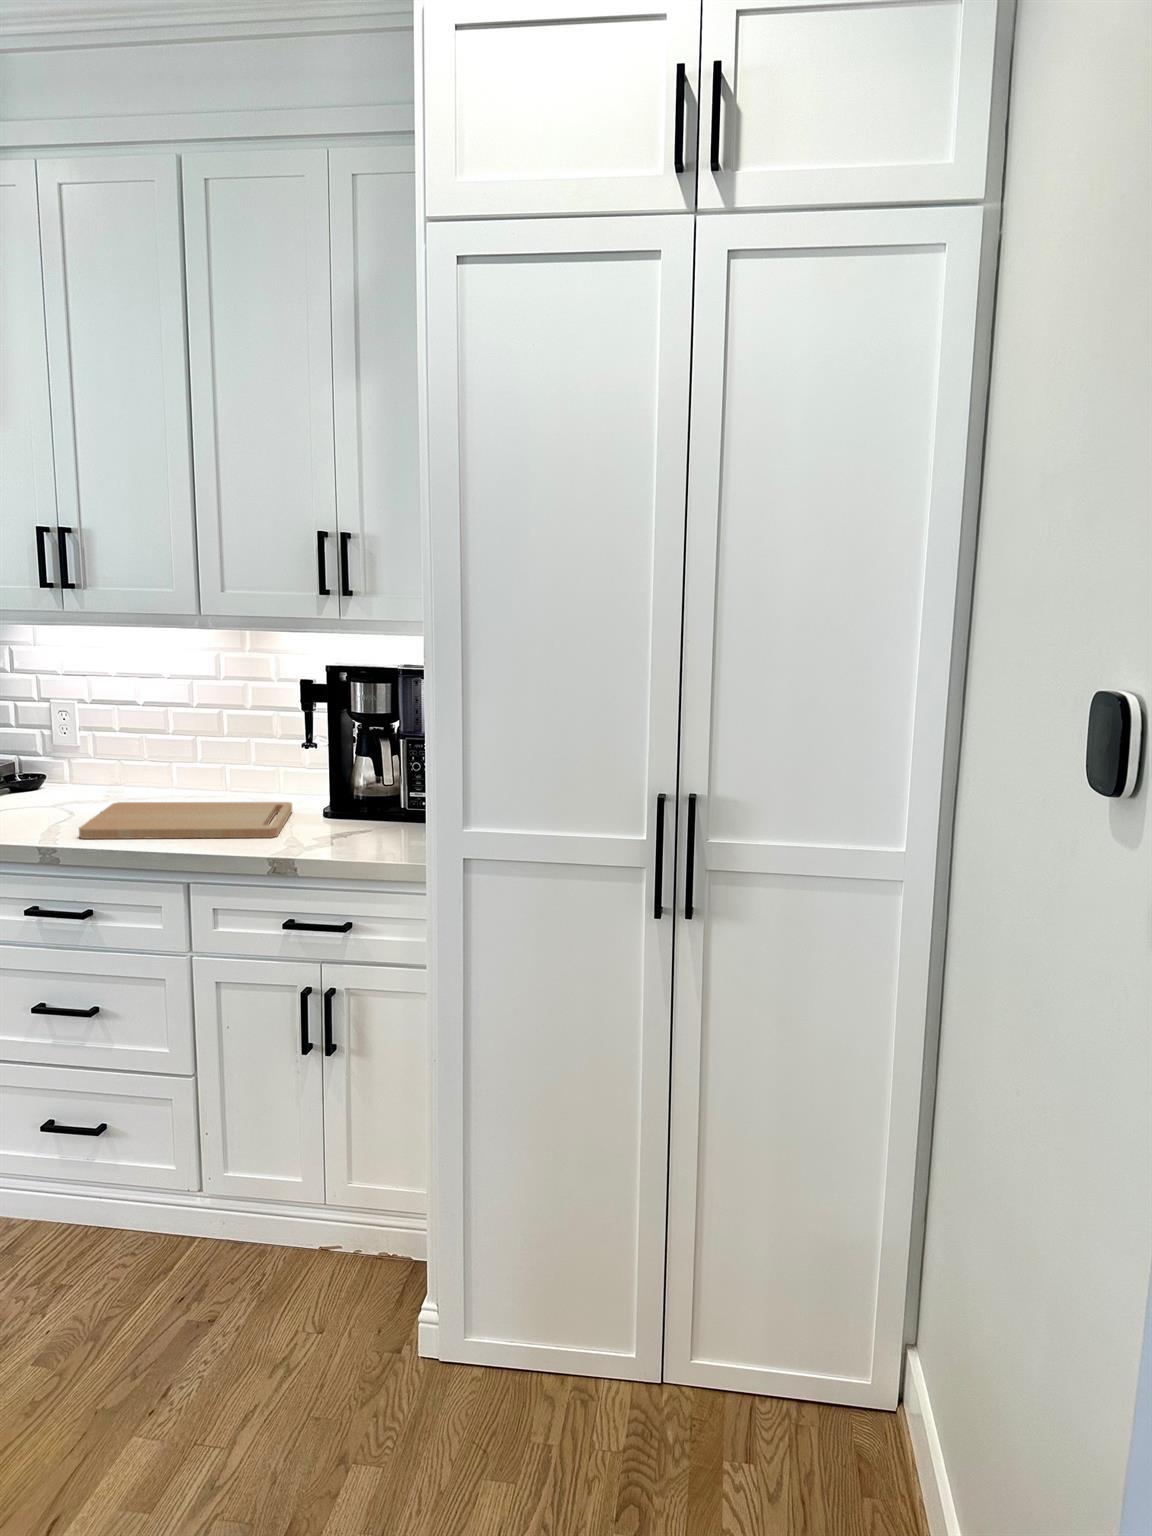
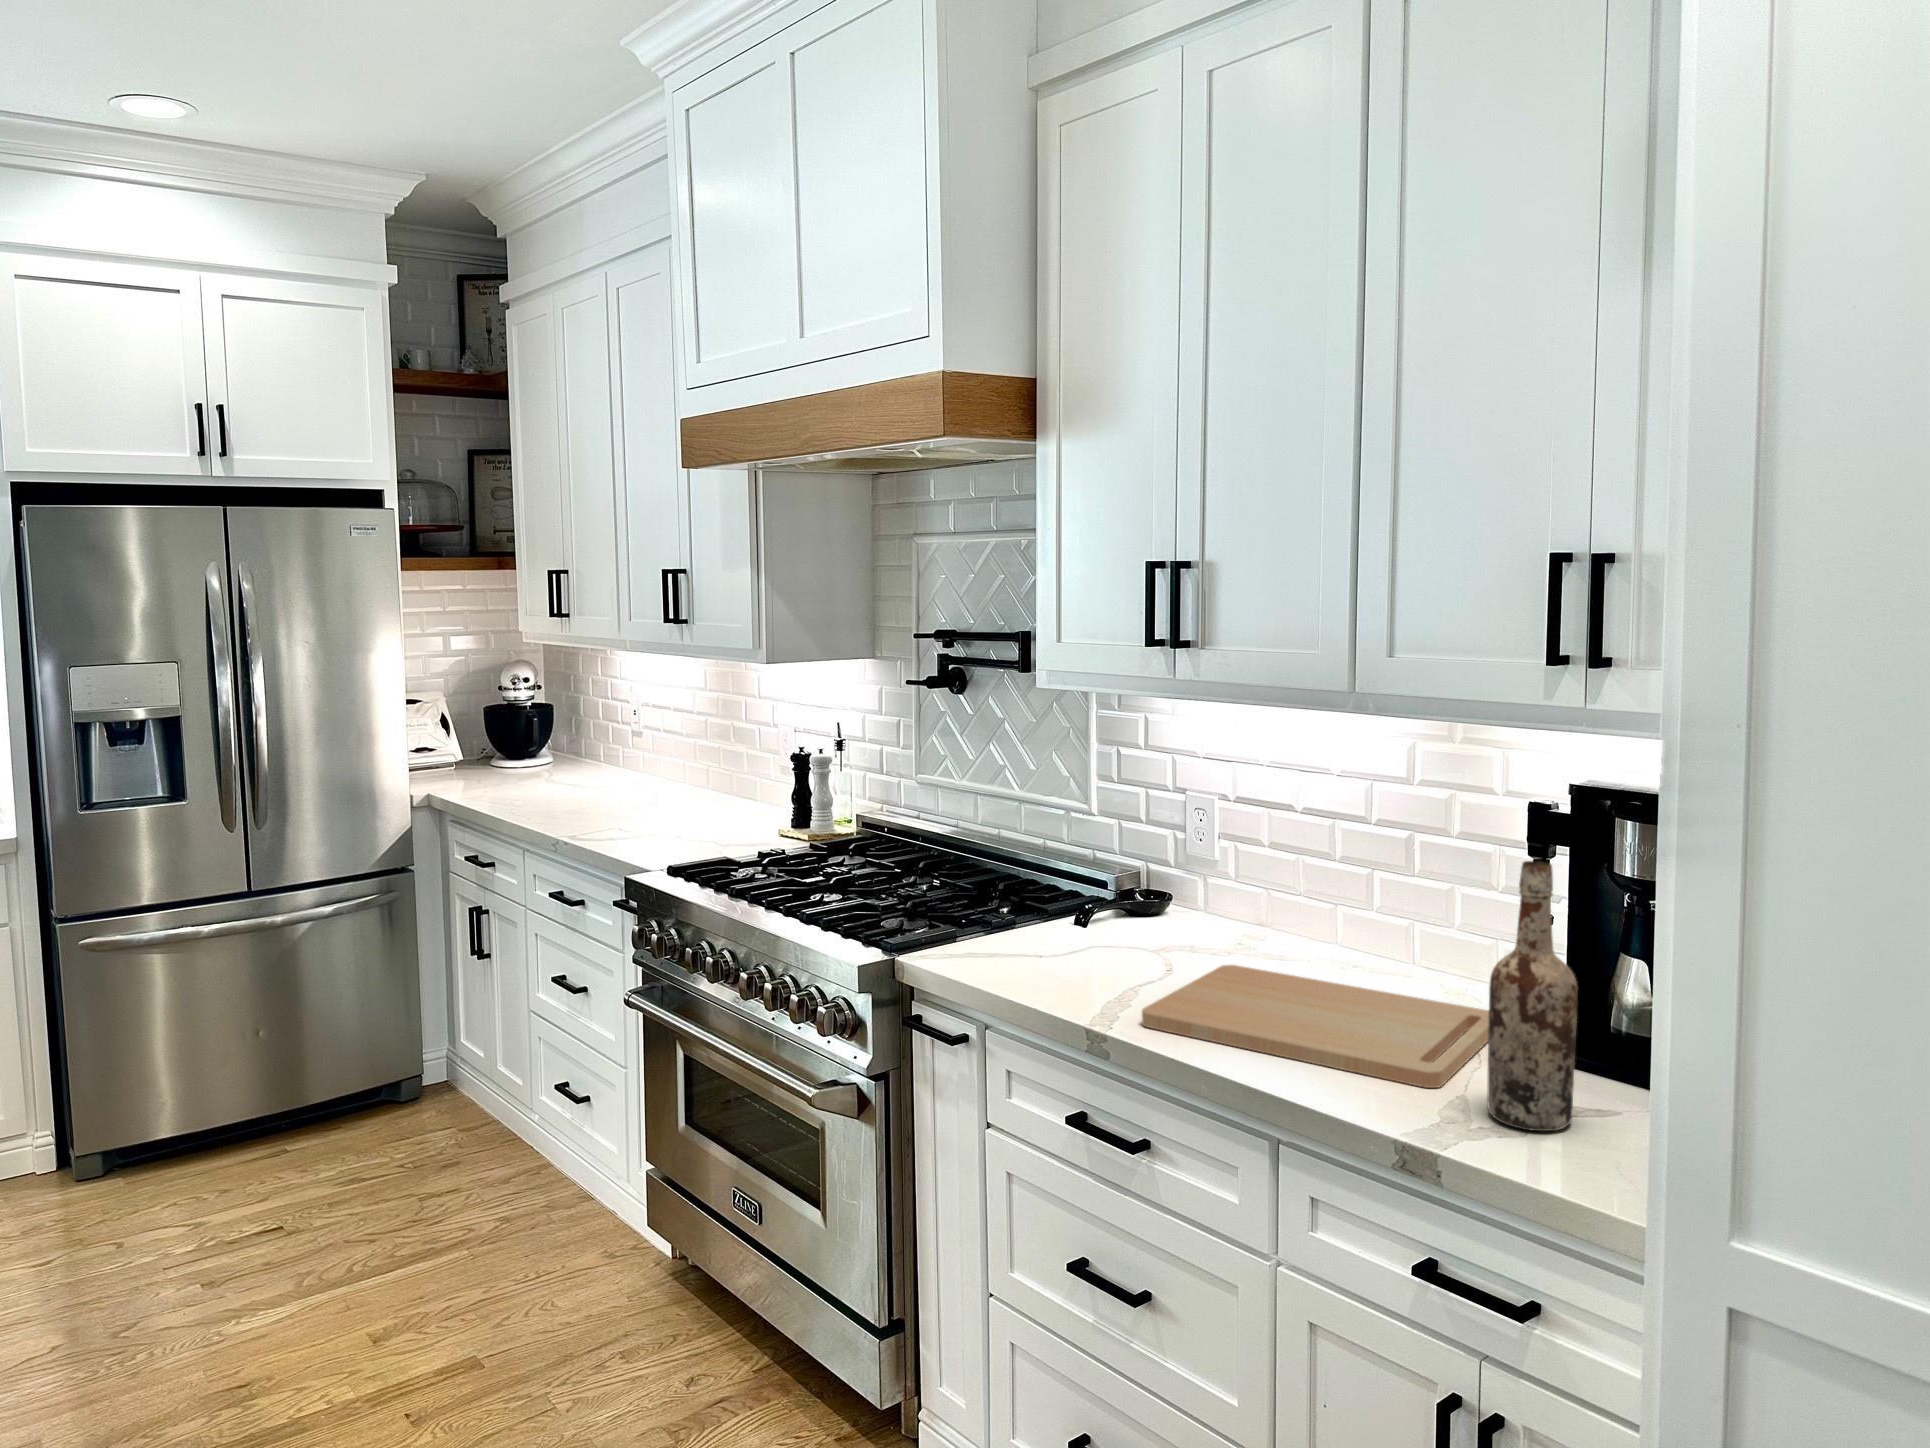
wine bottle: none [305,701,349,844] -> present [1487,861,1578,1131]

